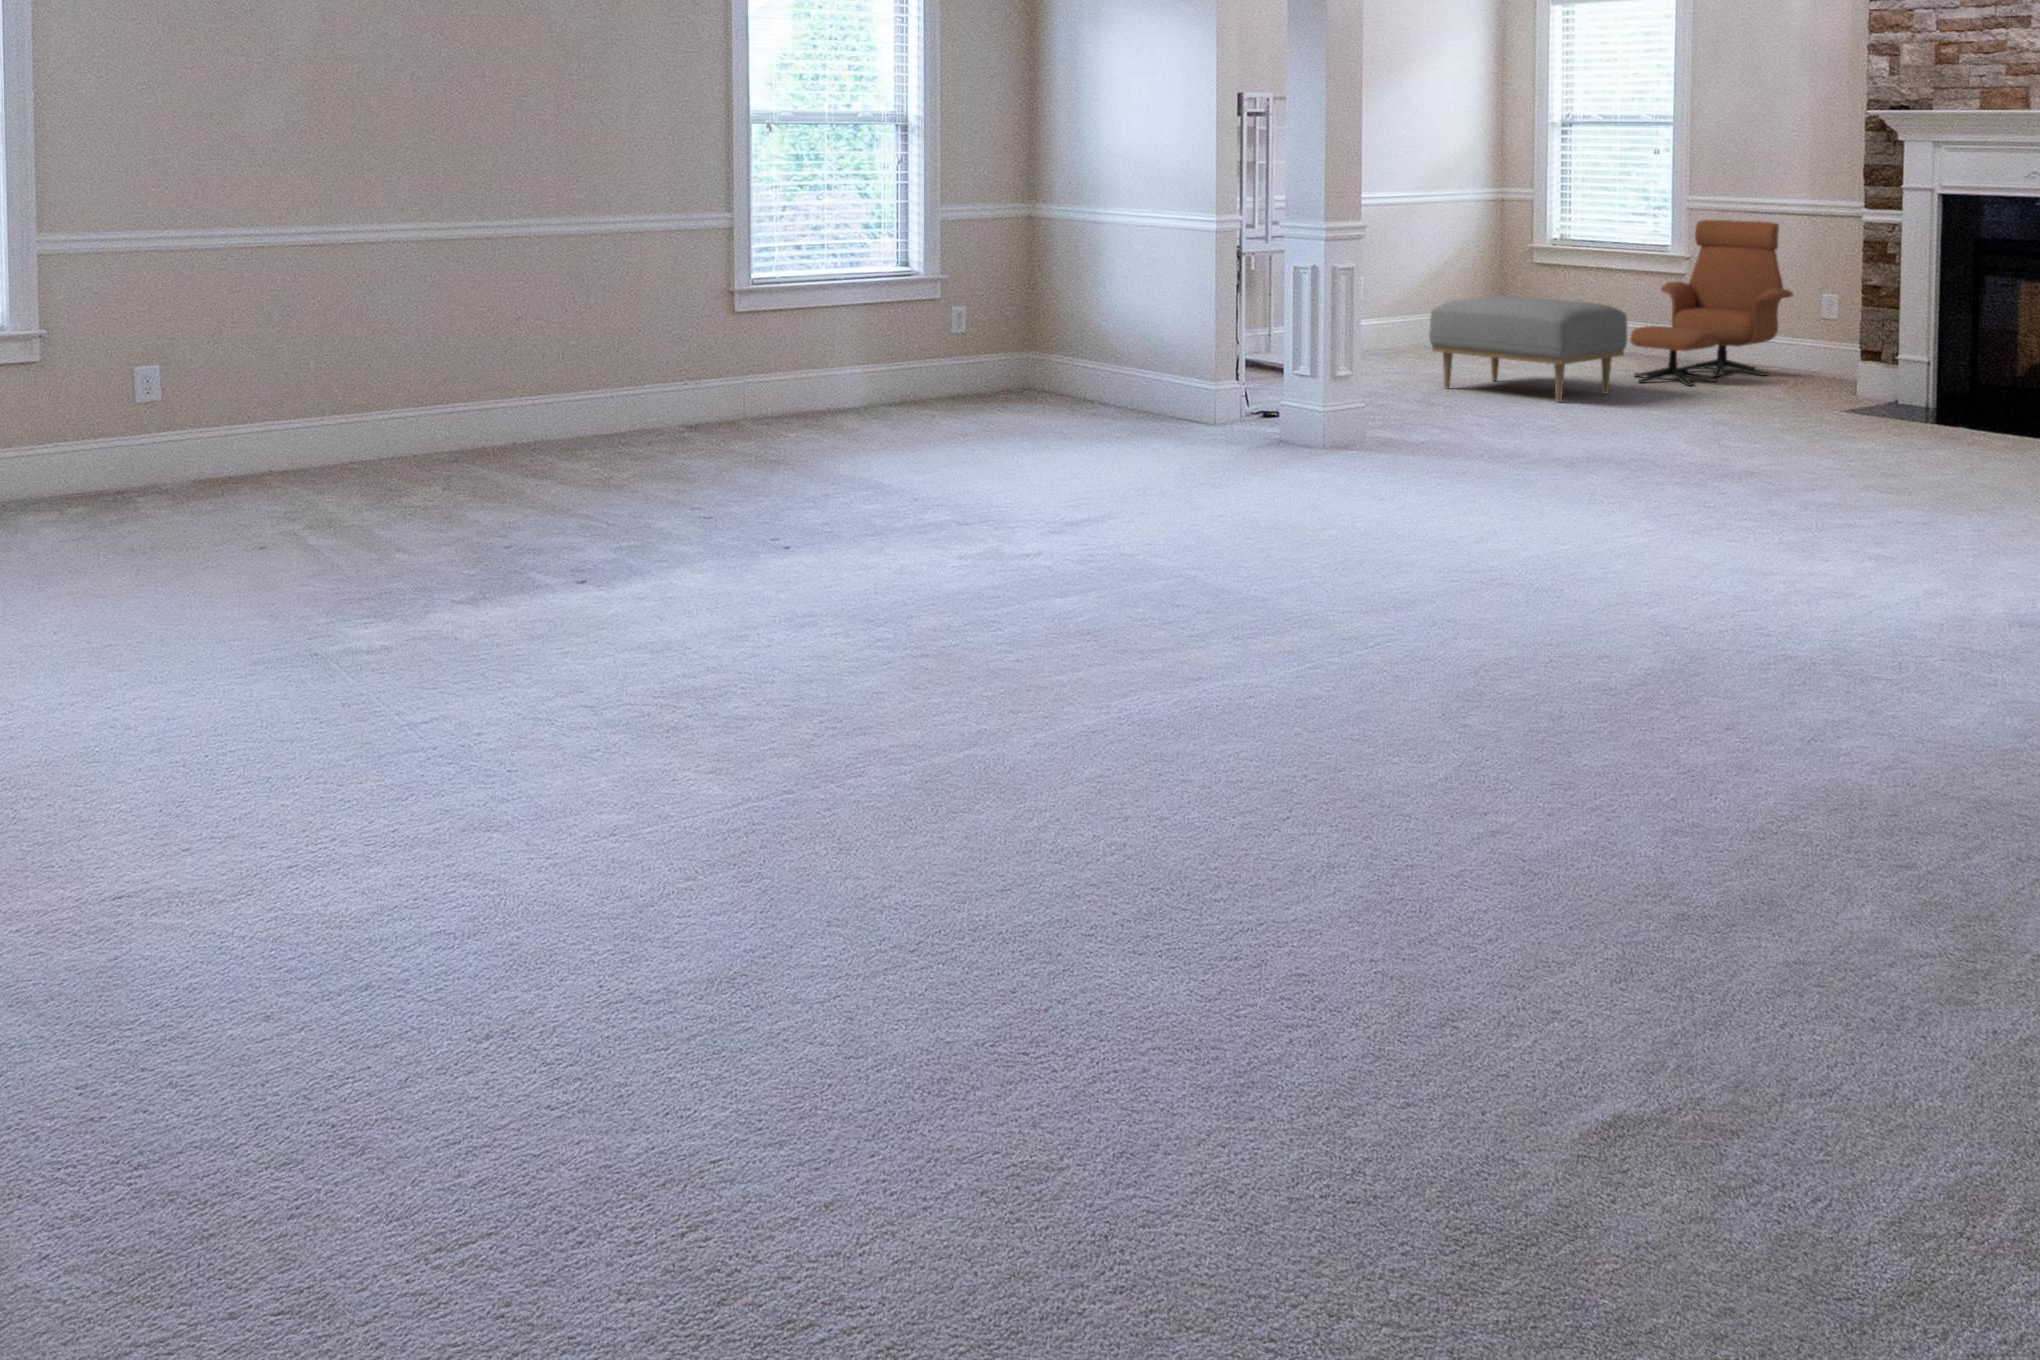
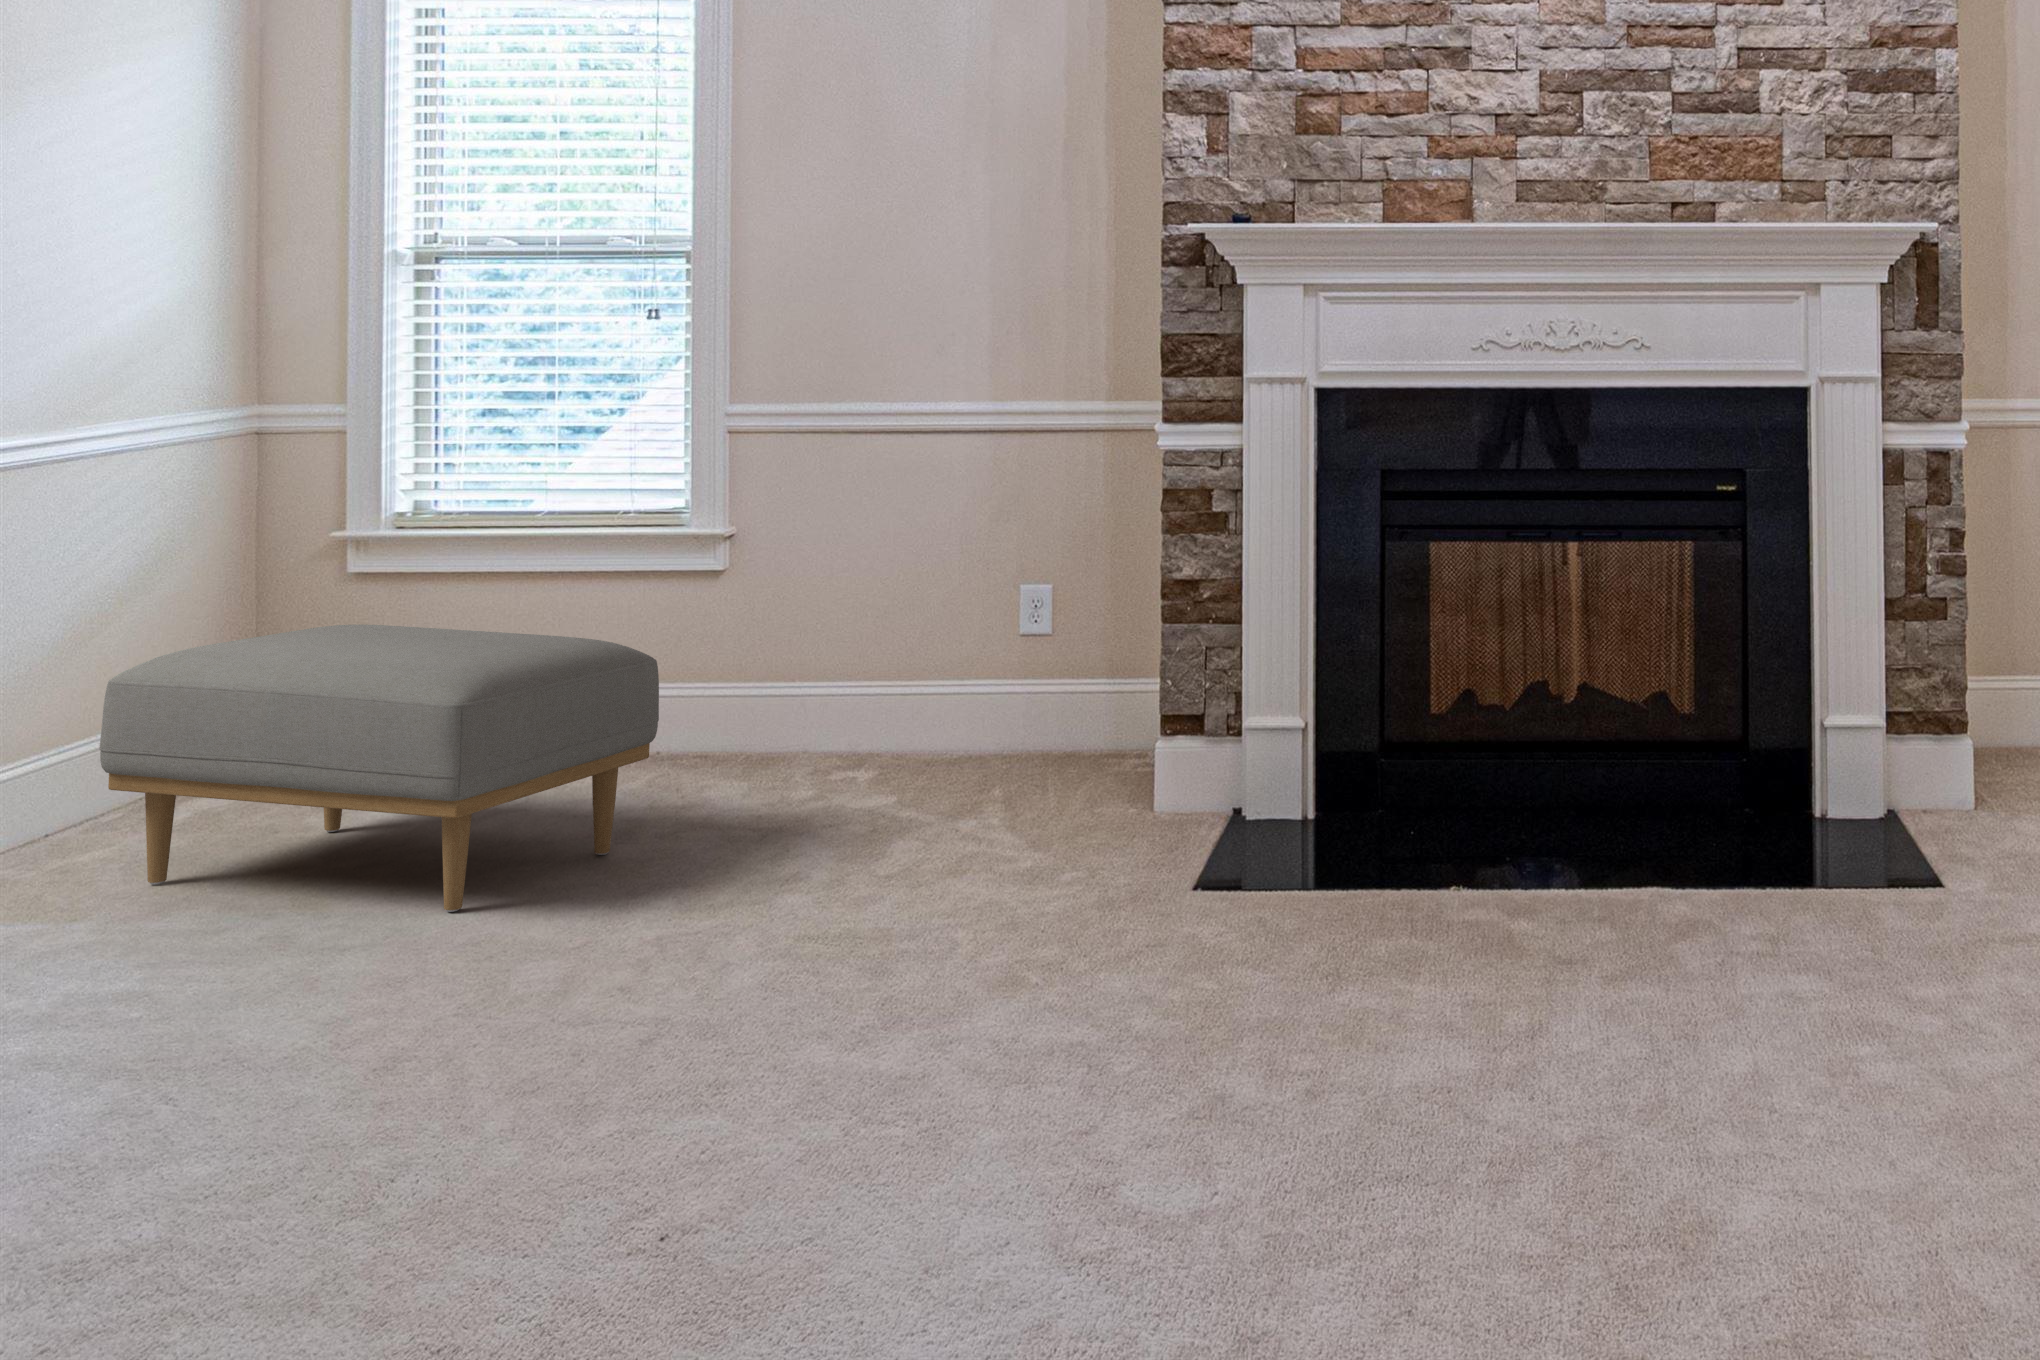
lounge chair: present [1630,220,1793,386] -> none [688,441,1022,798]

